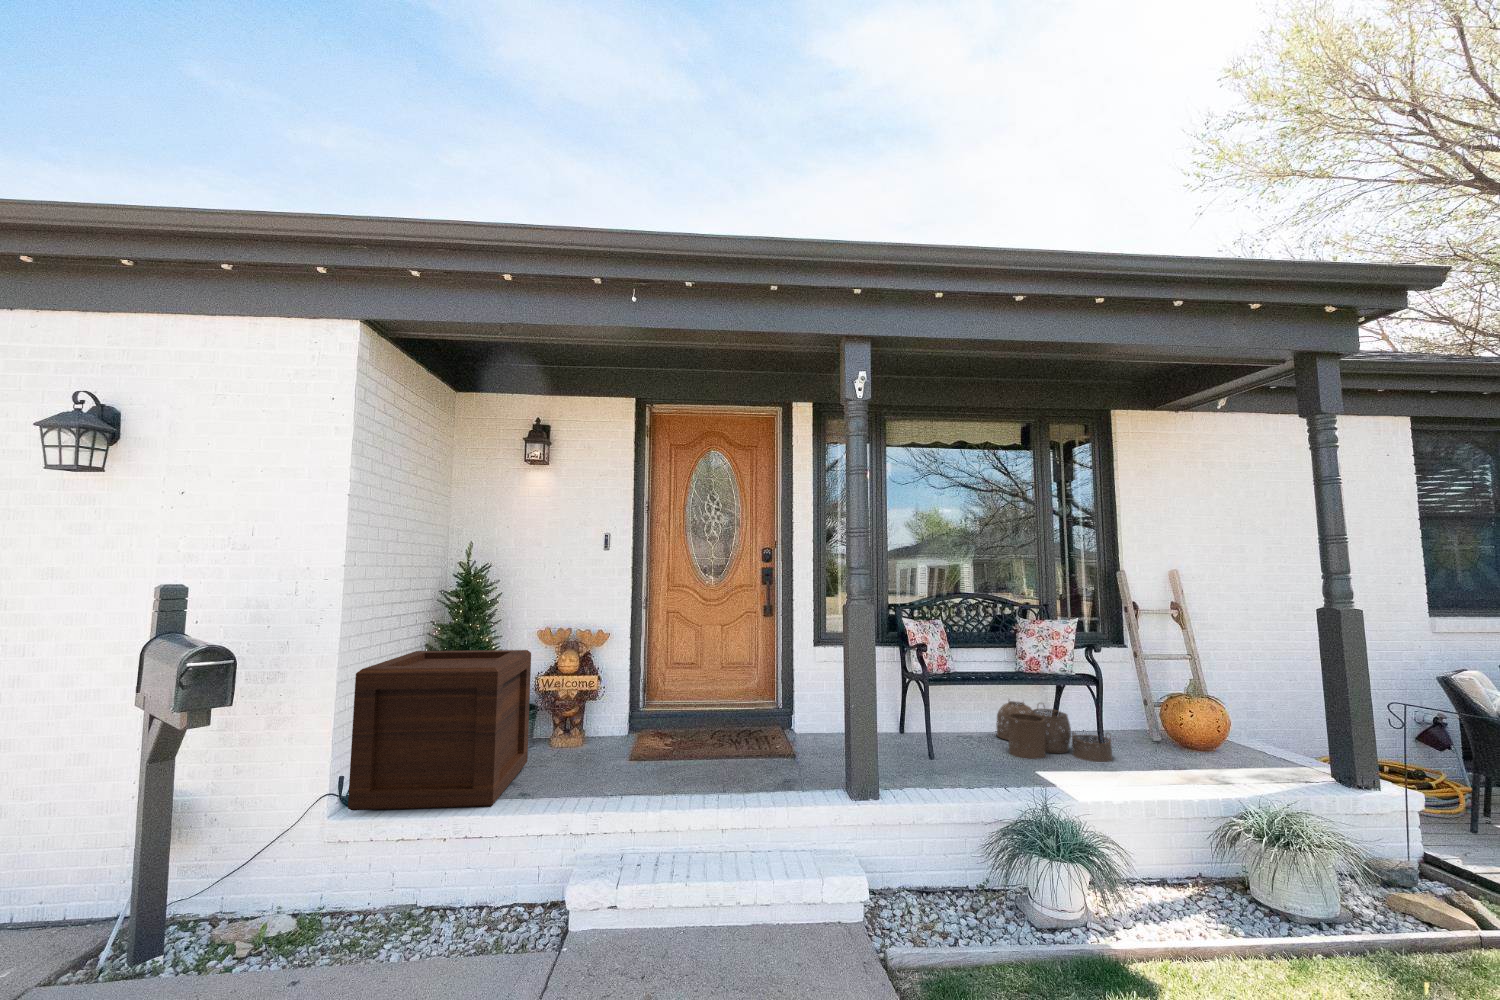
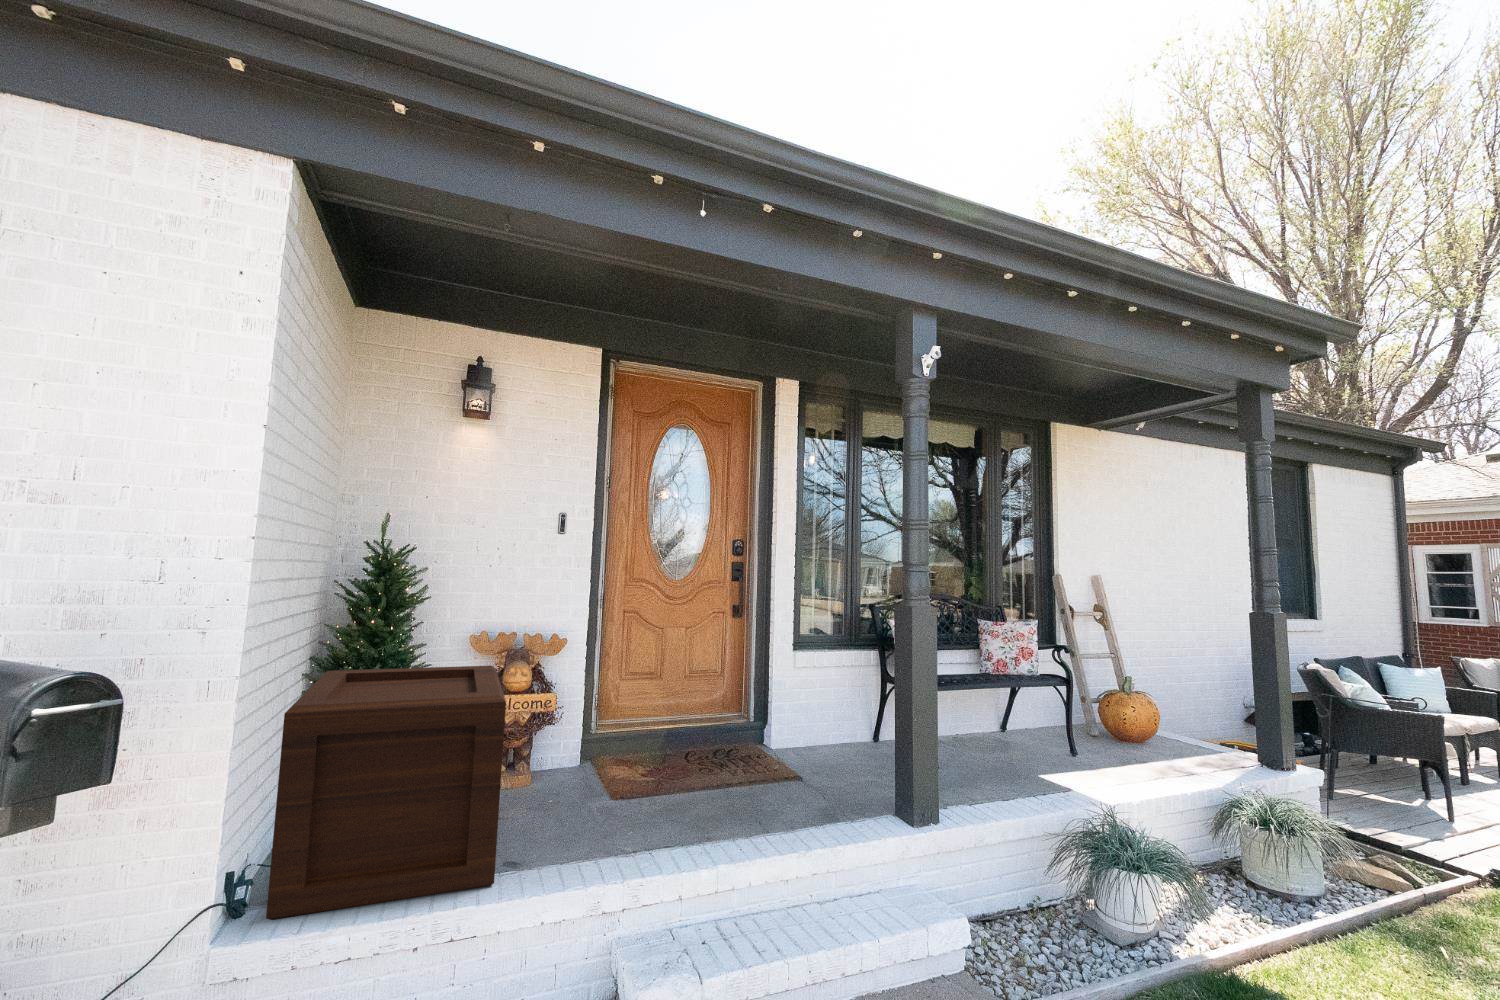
woven basket: present [996,701,1112,762] -> none [958,700,1080,763]

